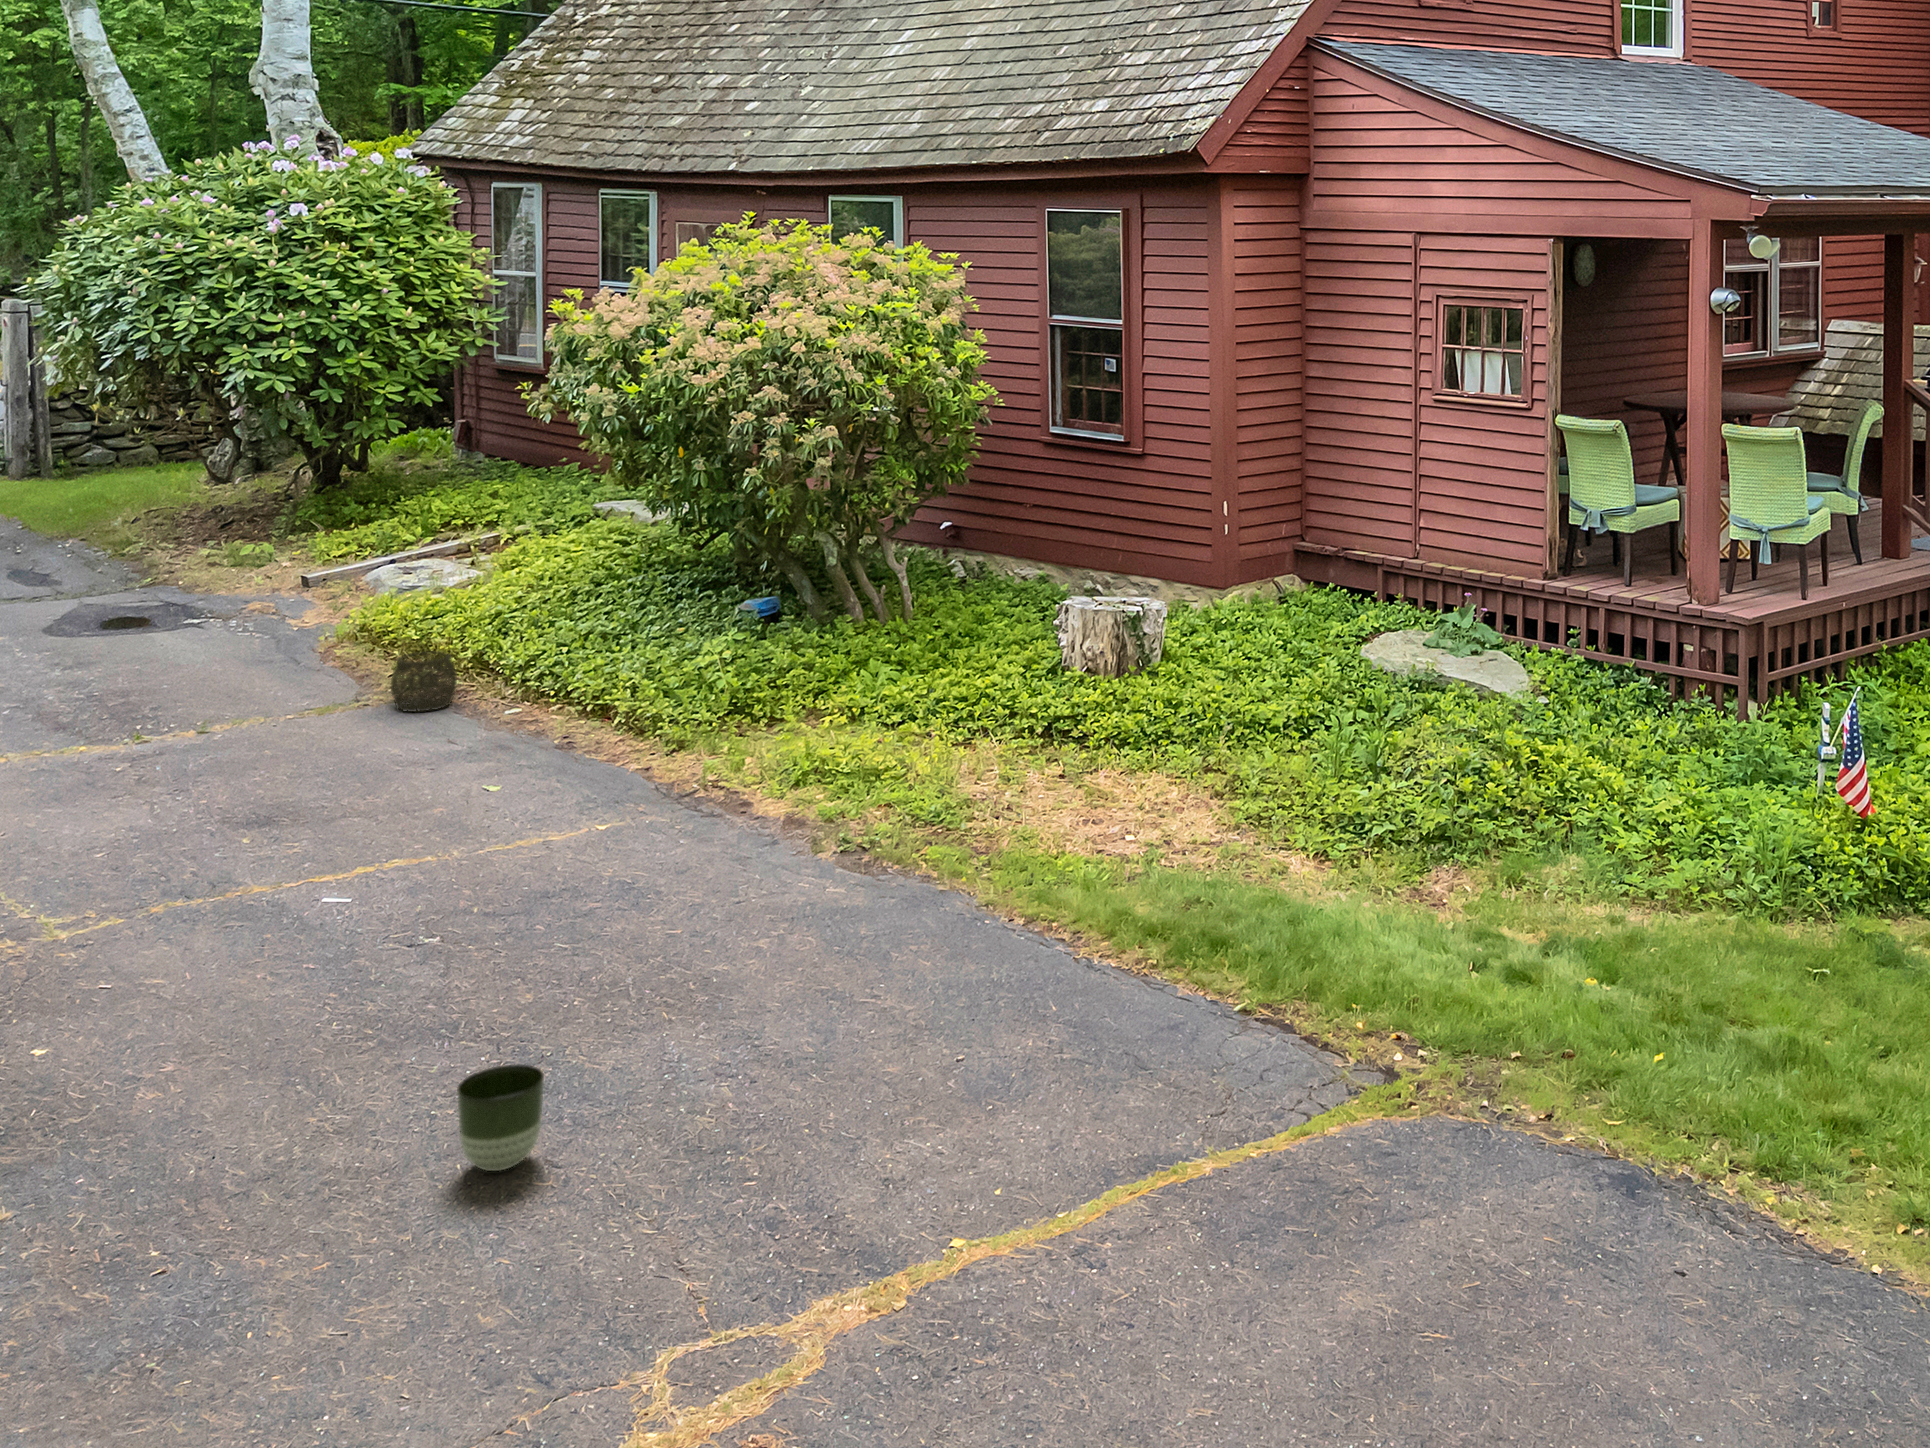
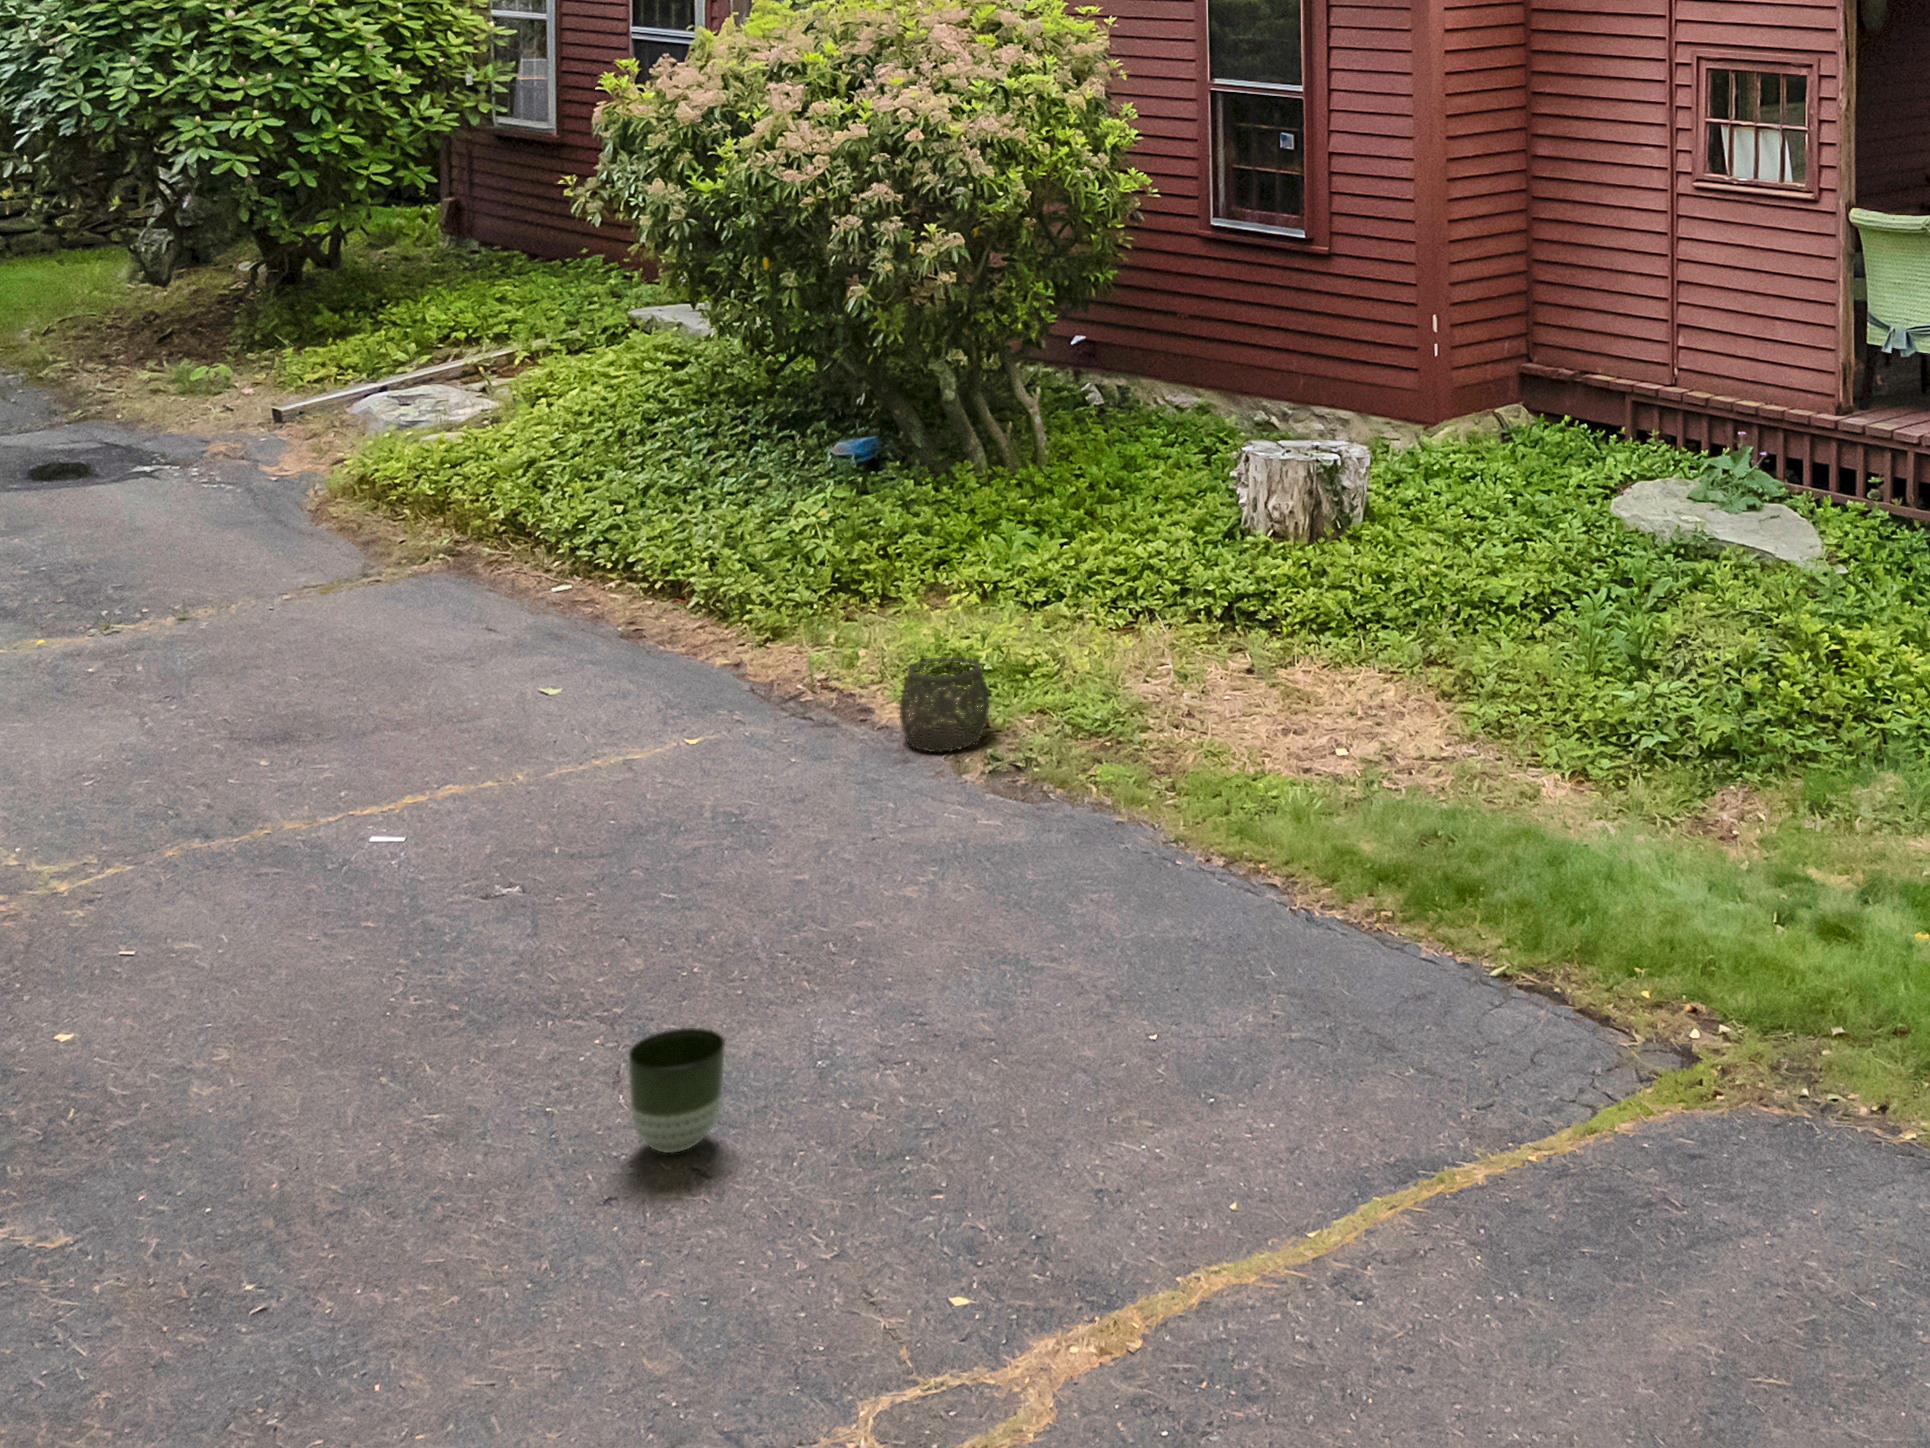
woven basket: present [391,651,457,712] -> present [899,657,989,752]

